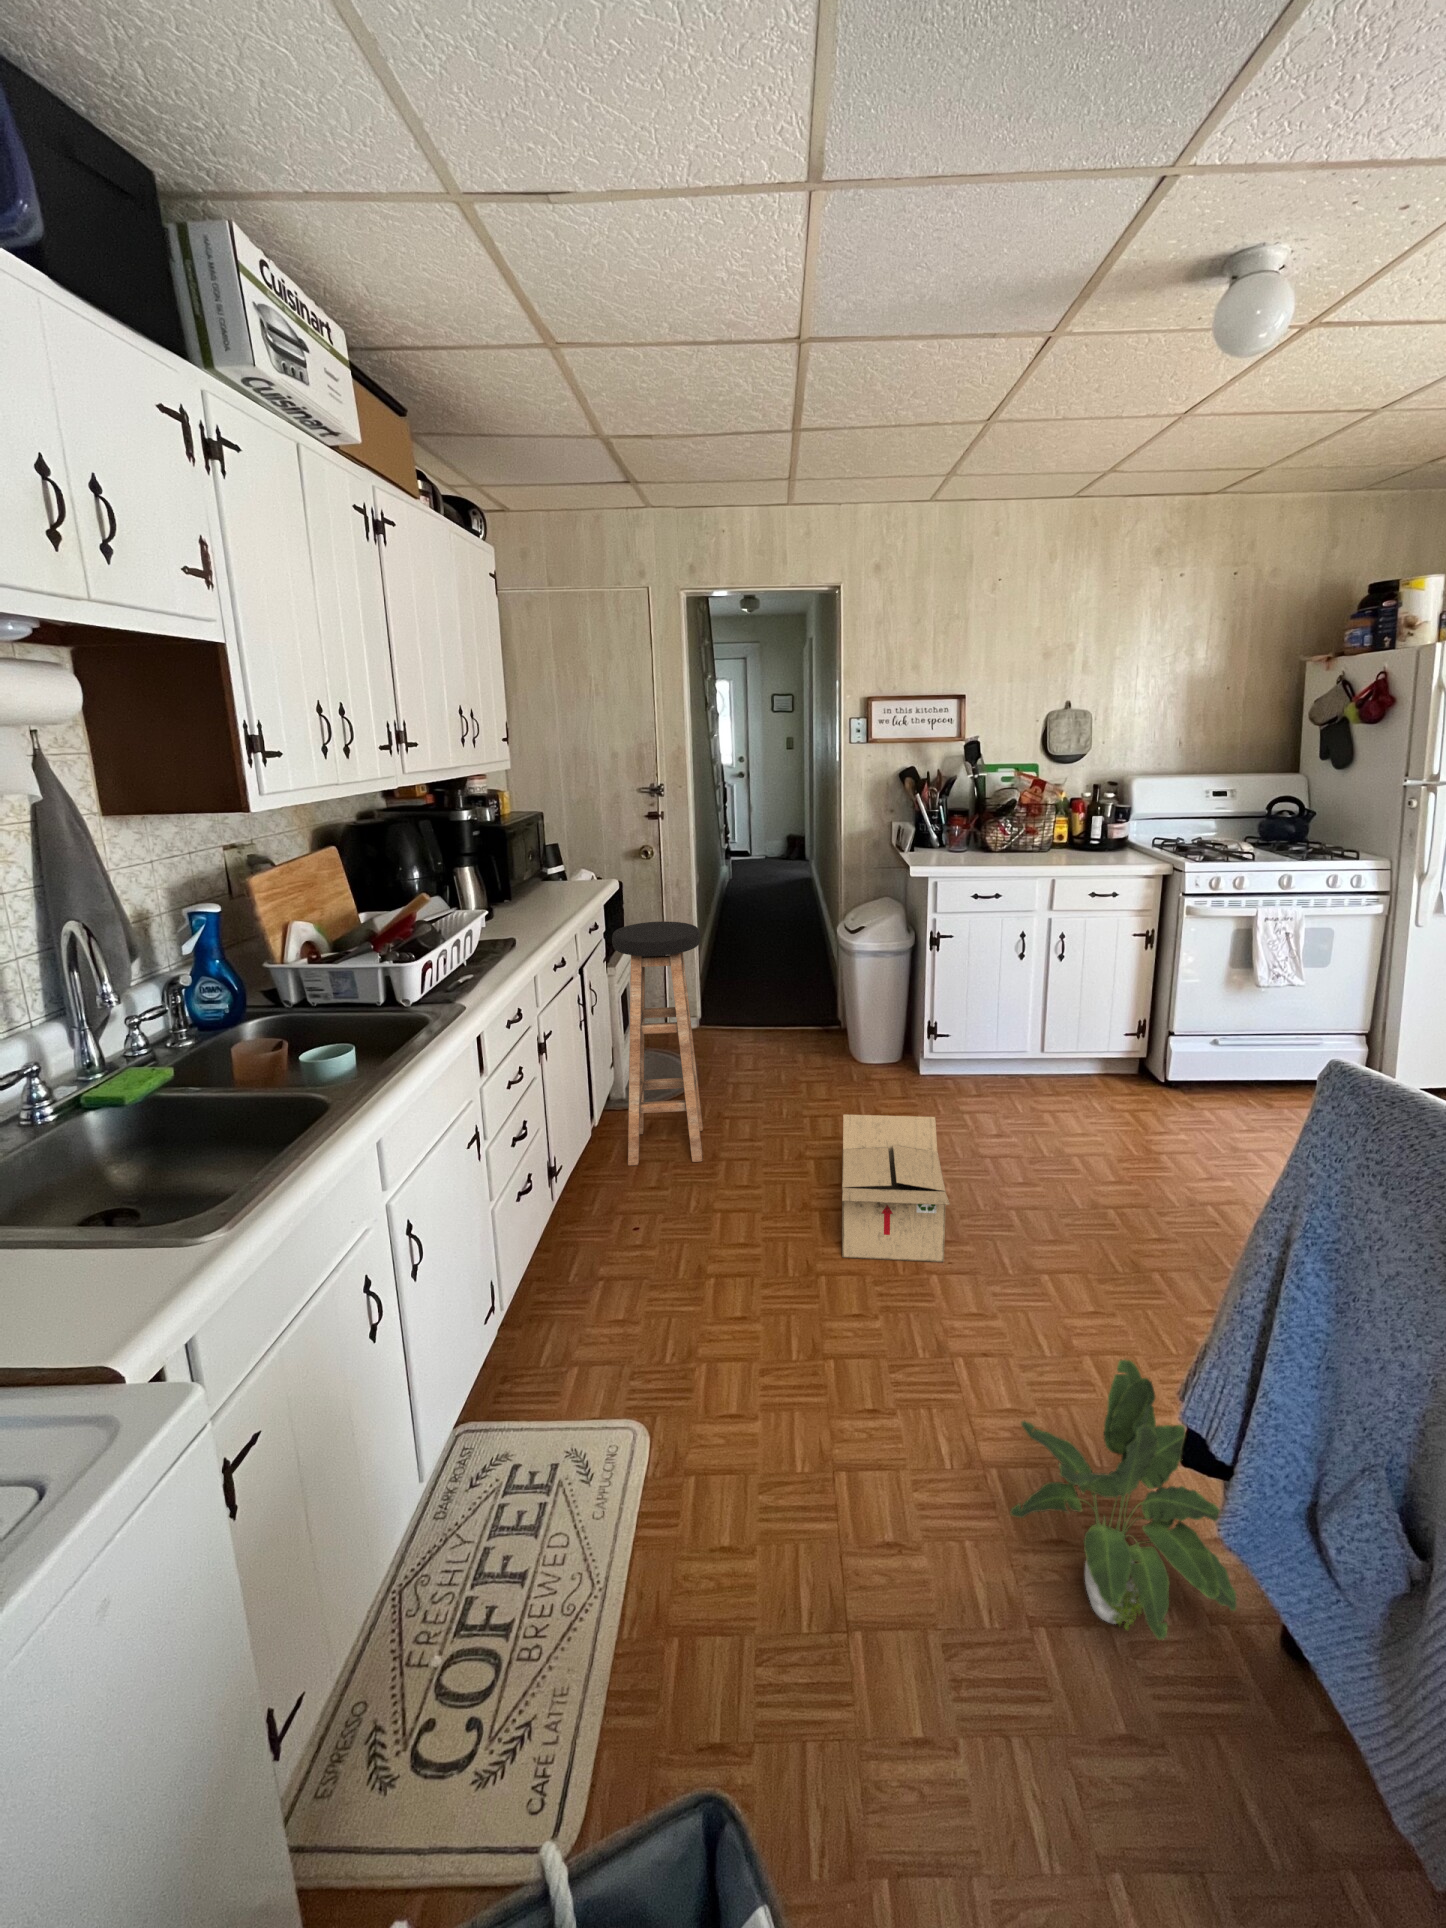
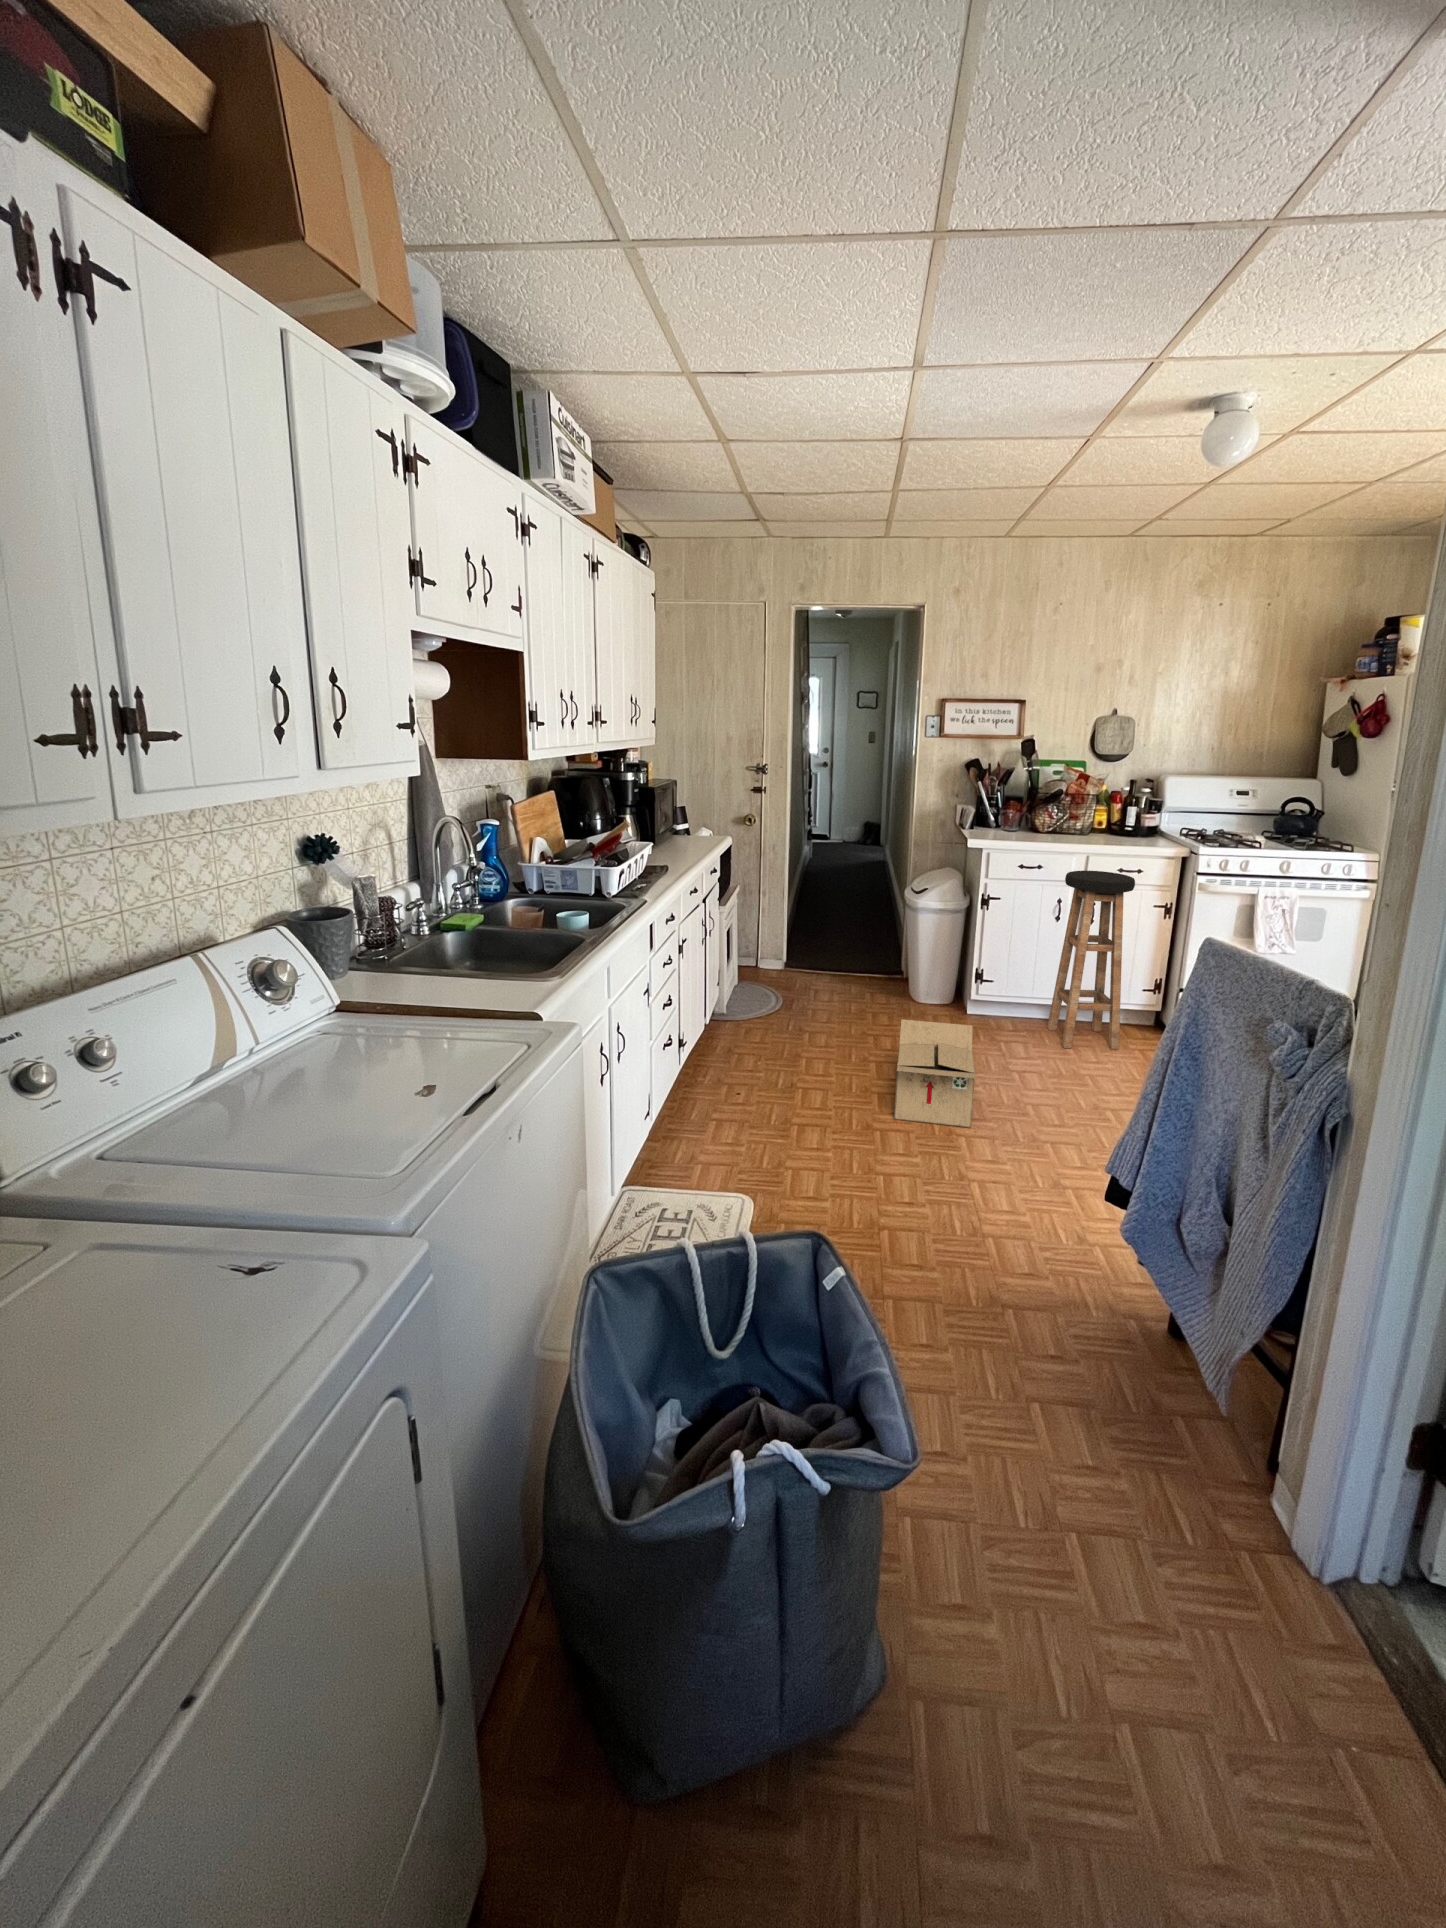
bar stool: present [612,921,703,1166] -> present [1047,871,1135,1050]
potted plant: present [1010,1359,1237,1640] -> none [993,1147,1136,1314]

